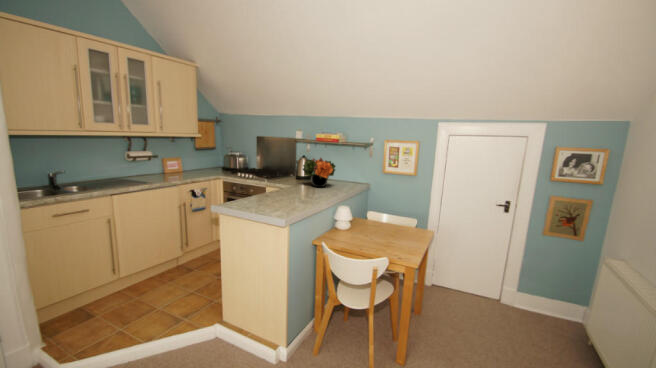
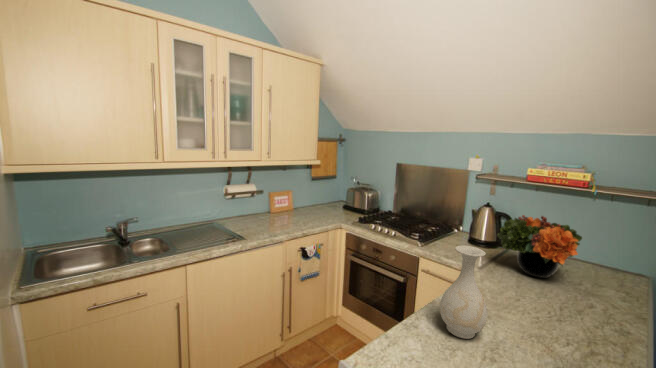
vase: none [261,163,280,201] -> present [440,246,487,339]

